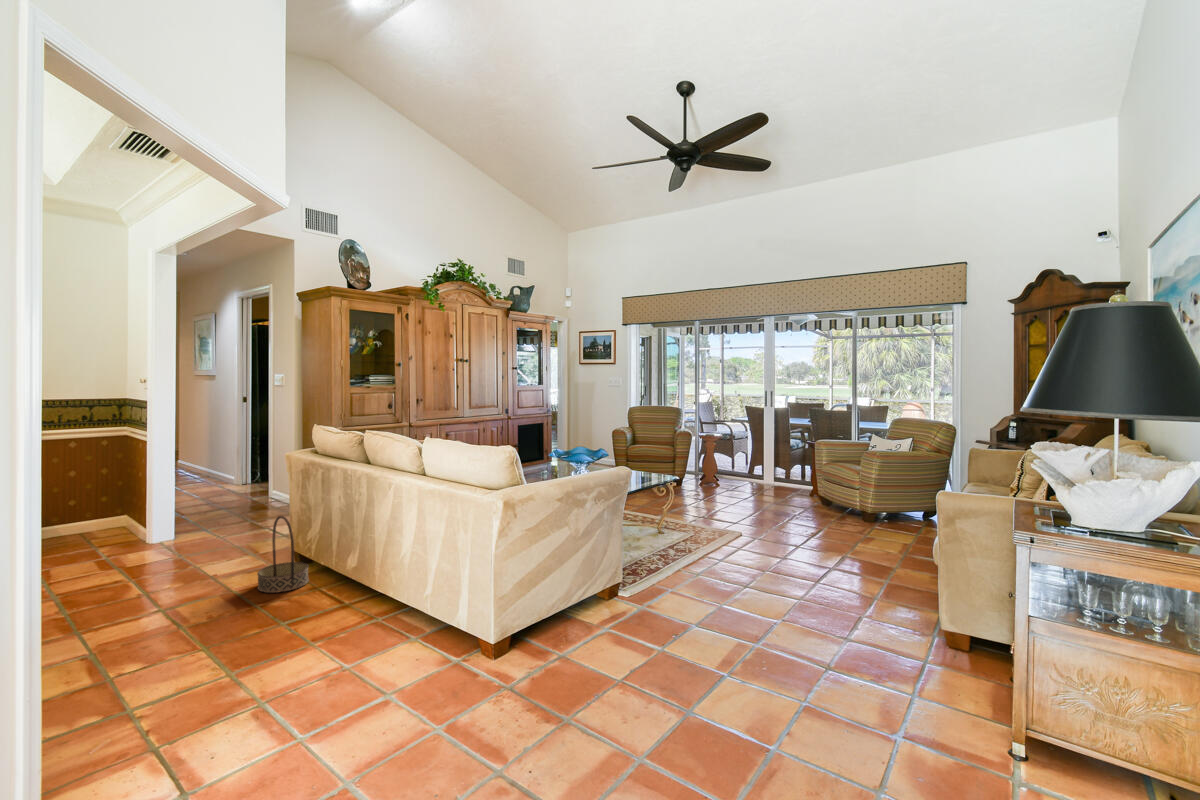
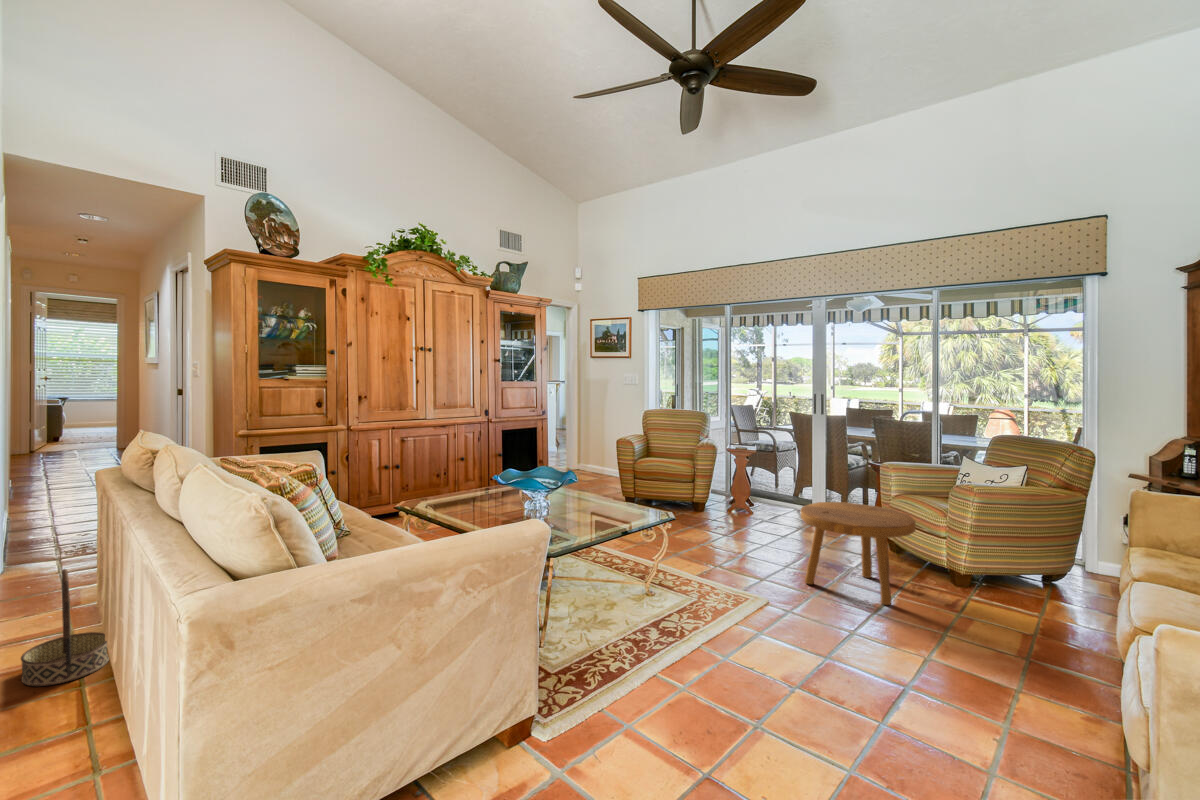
footstool: none [762,467,839,532] -> present [801,502,916,605]

